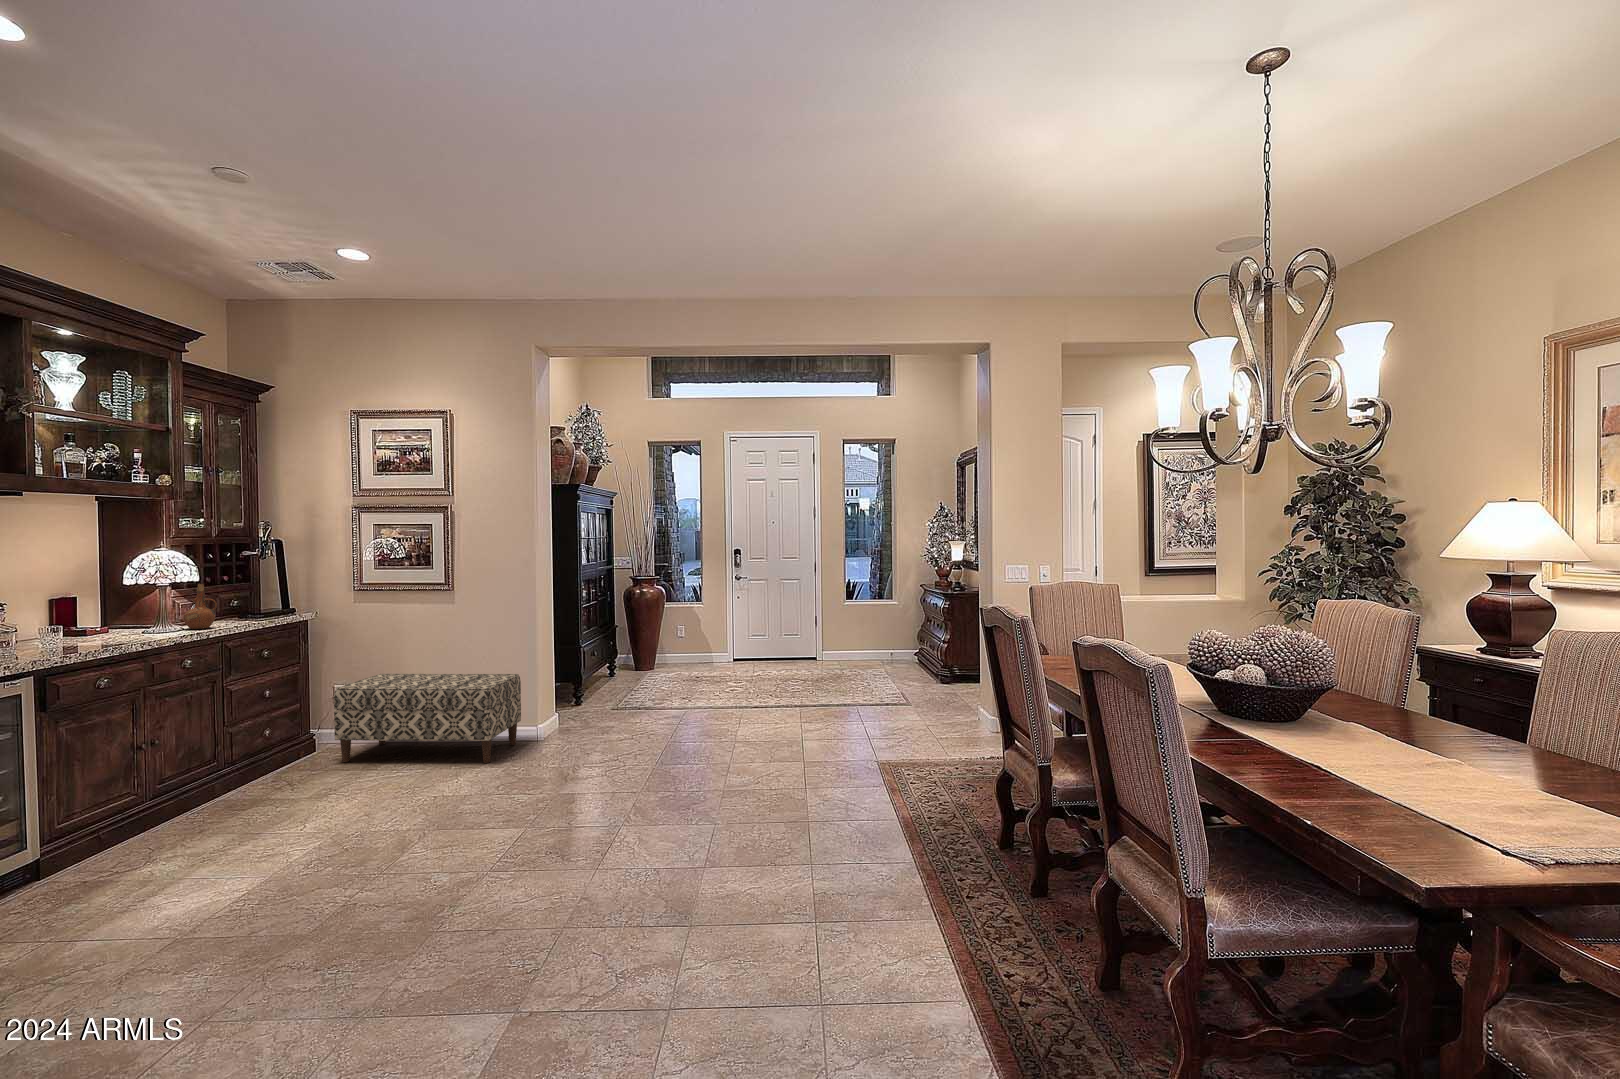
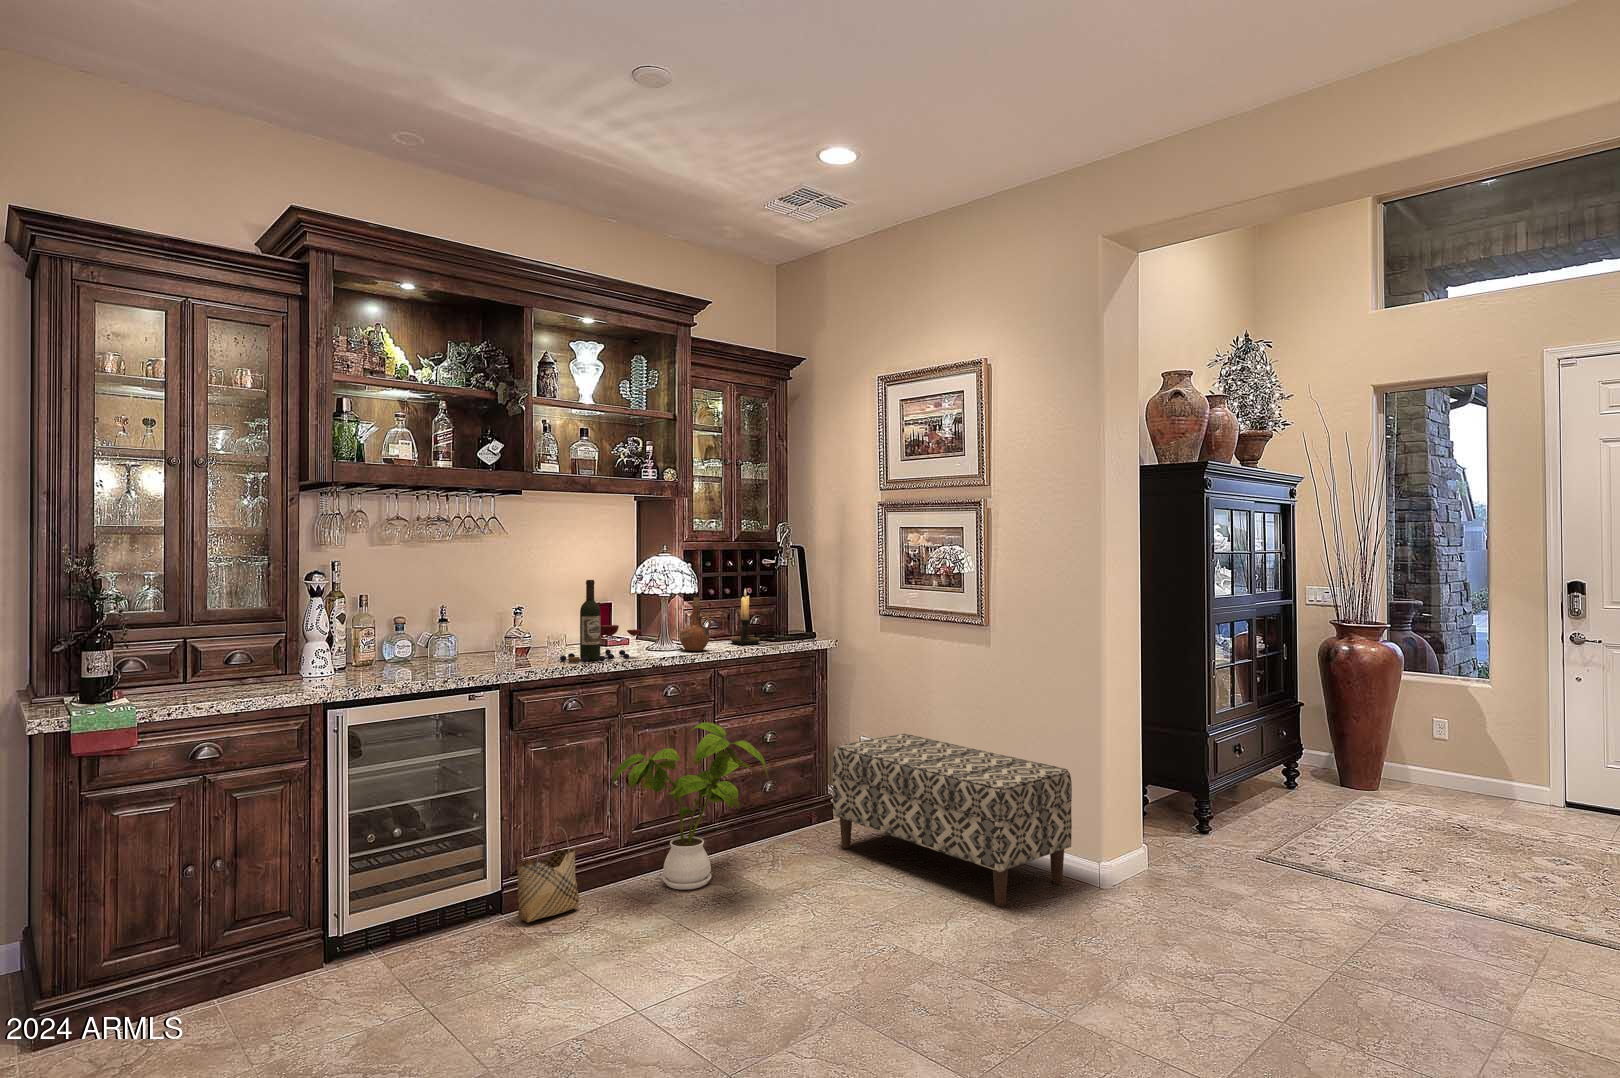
wine bottle: none [76,573,162,647] -> present [560,580,642,663]
candle holder: none [220,575,251,621] -> present [731,589,760,645]
house plant: none [149,680,313,817] -> present [611,722,769,890]
woven basket: none [71,784,134,873] -> present [516,822,579,922]

